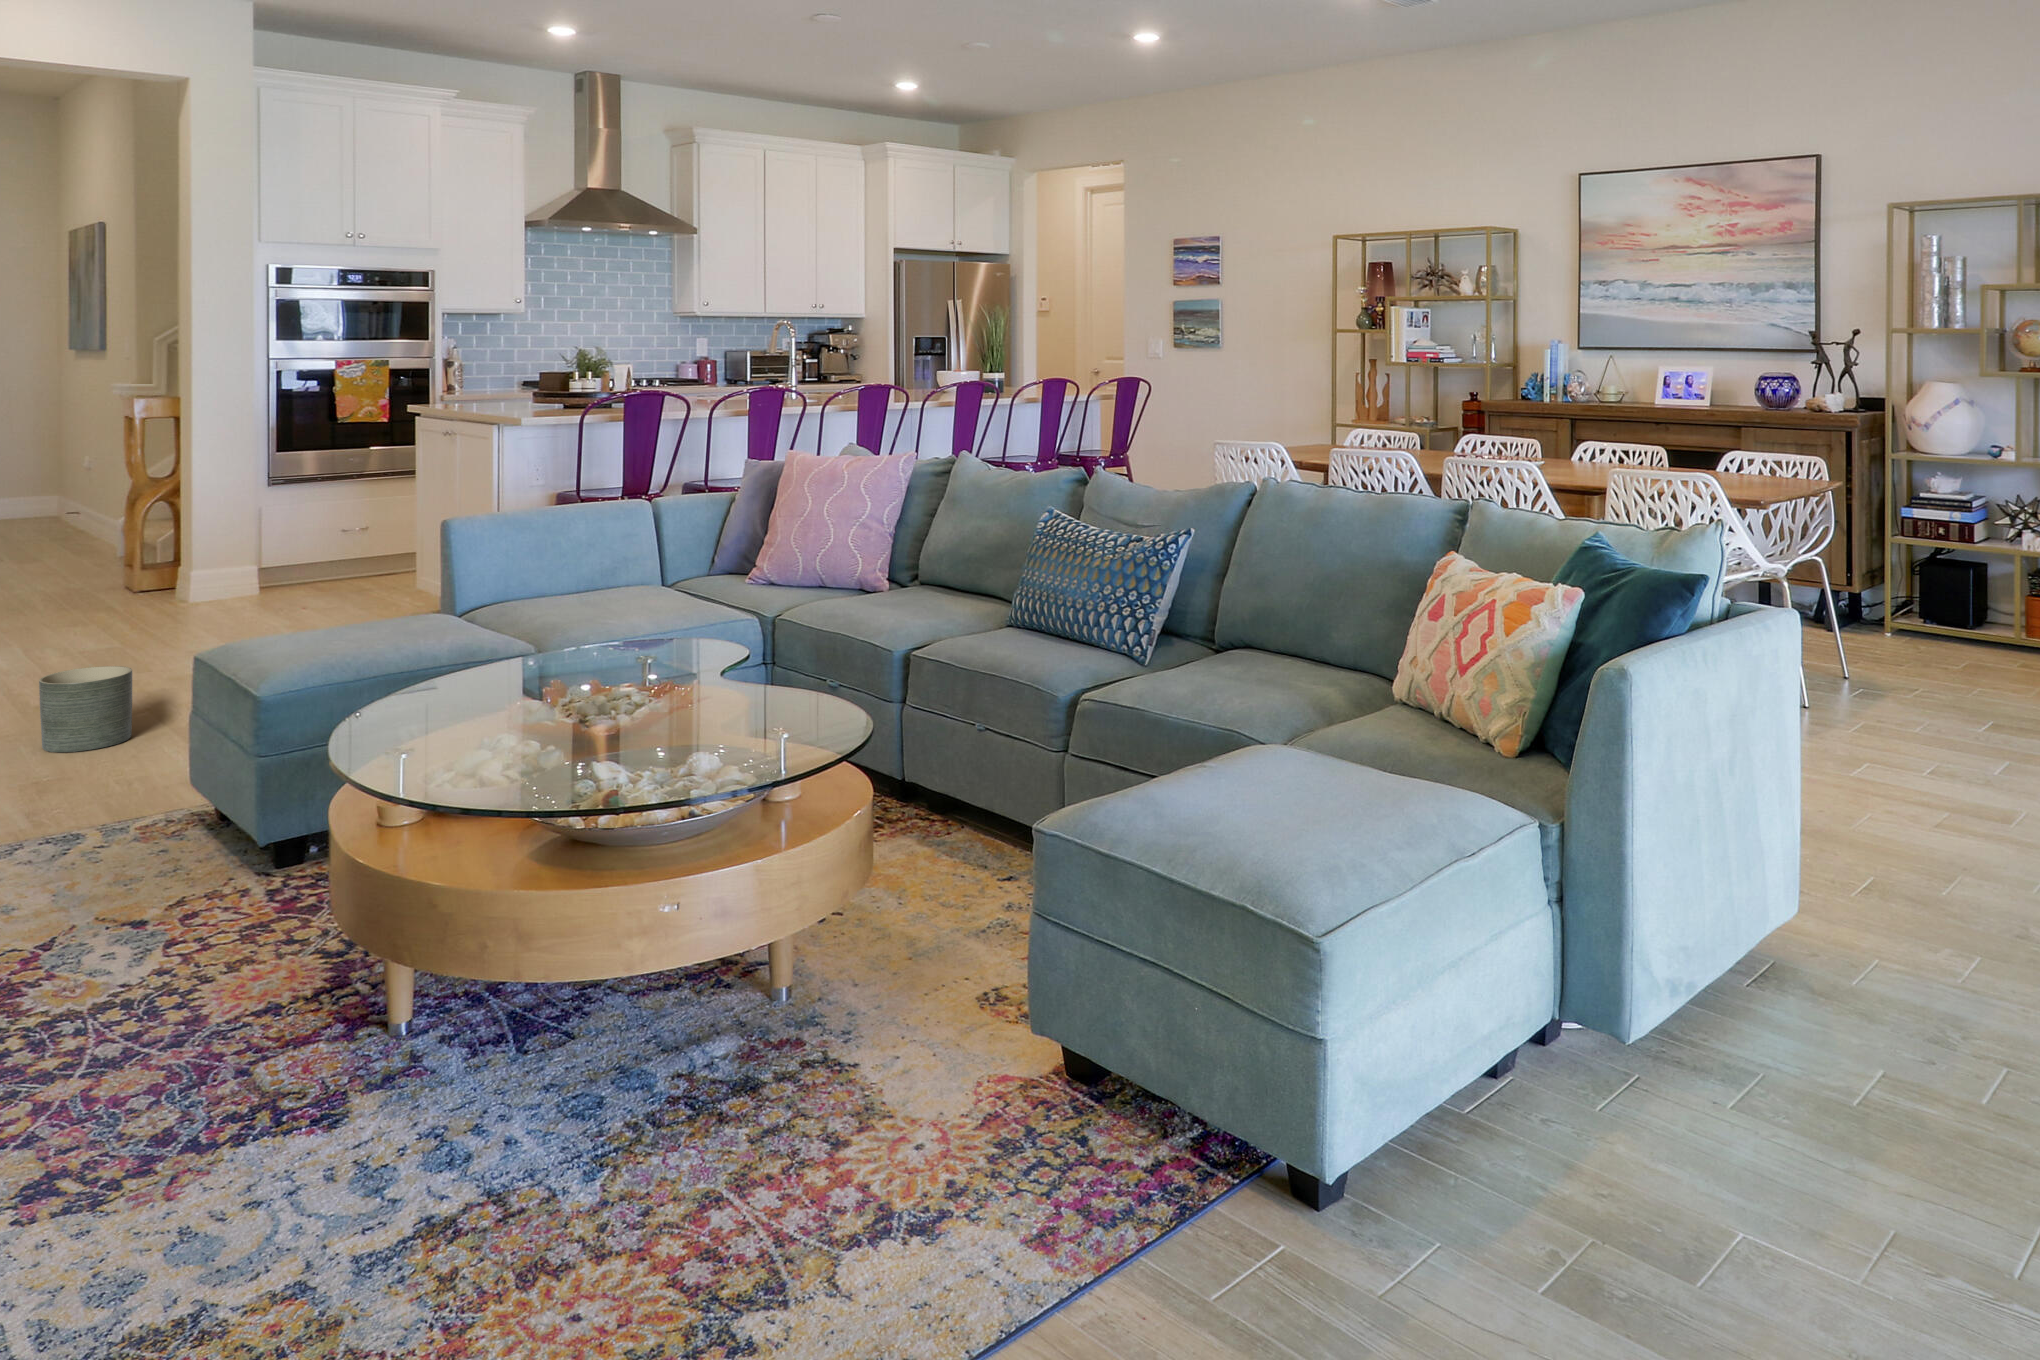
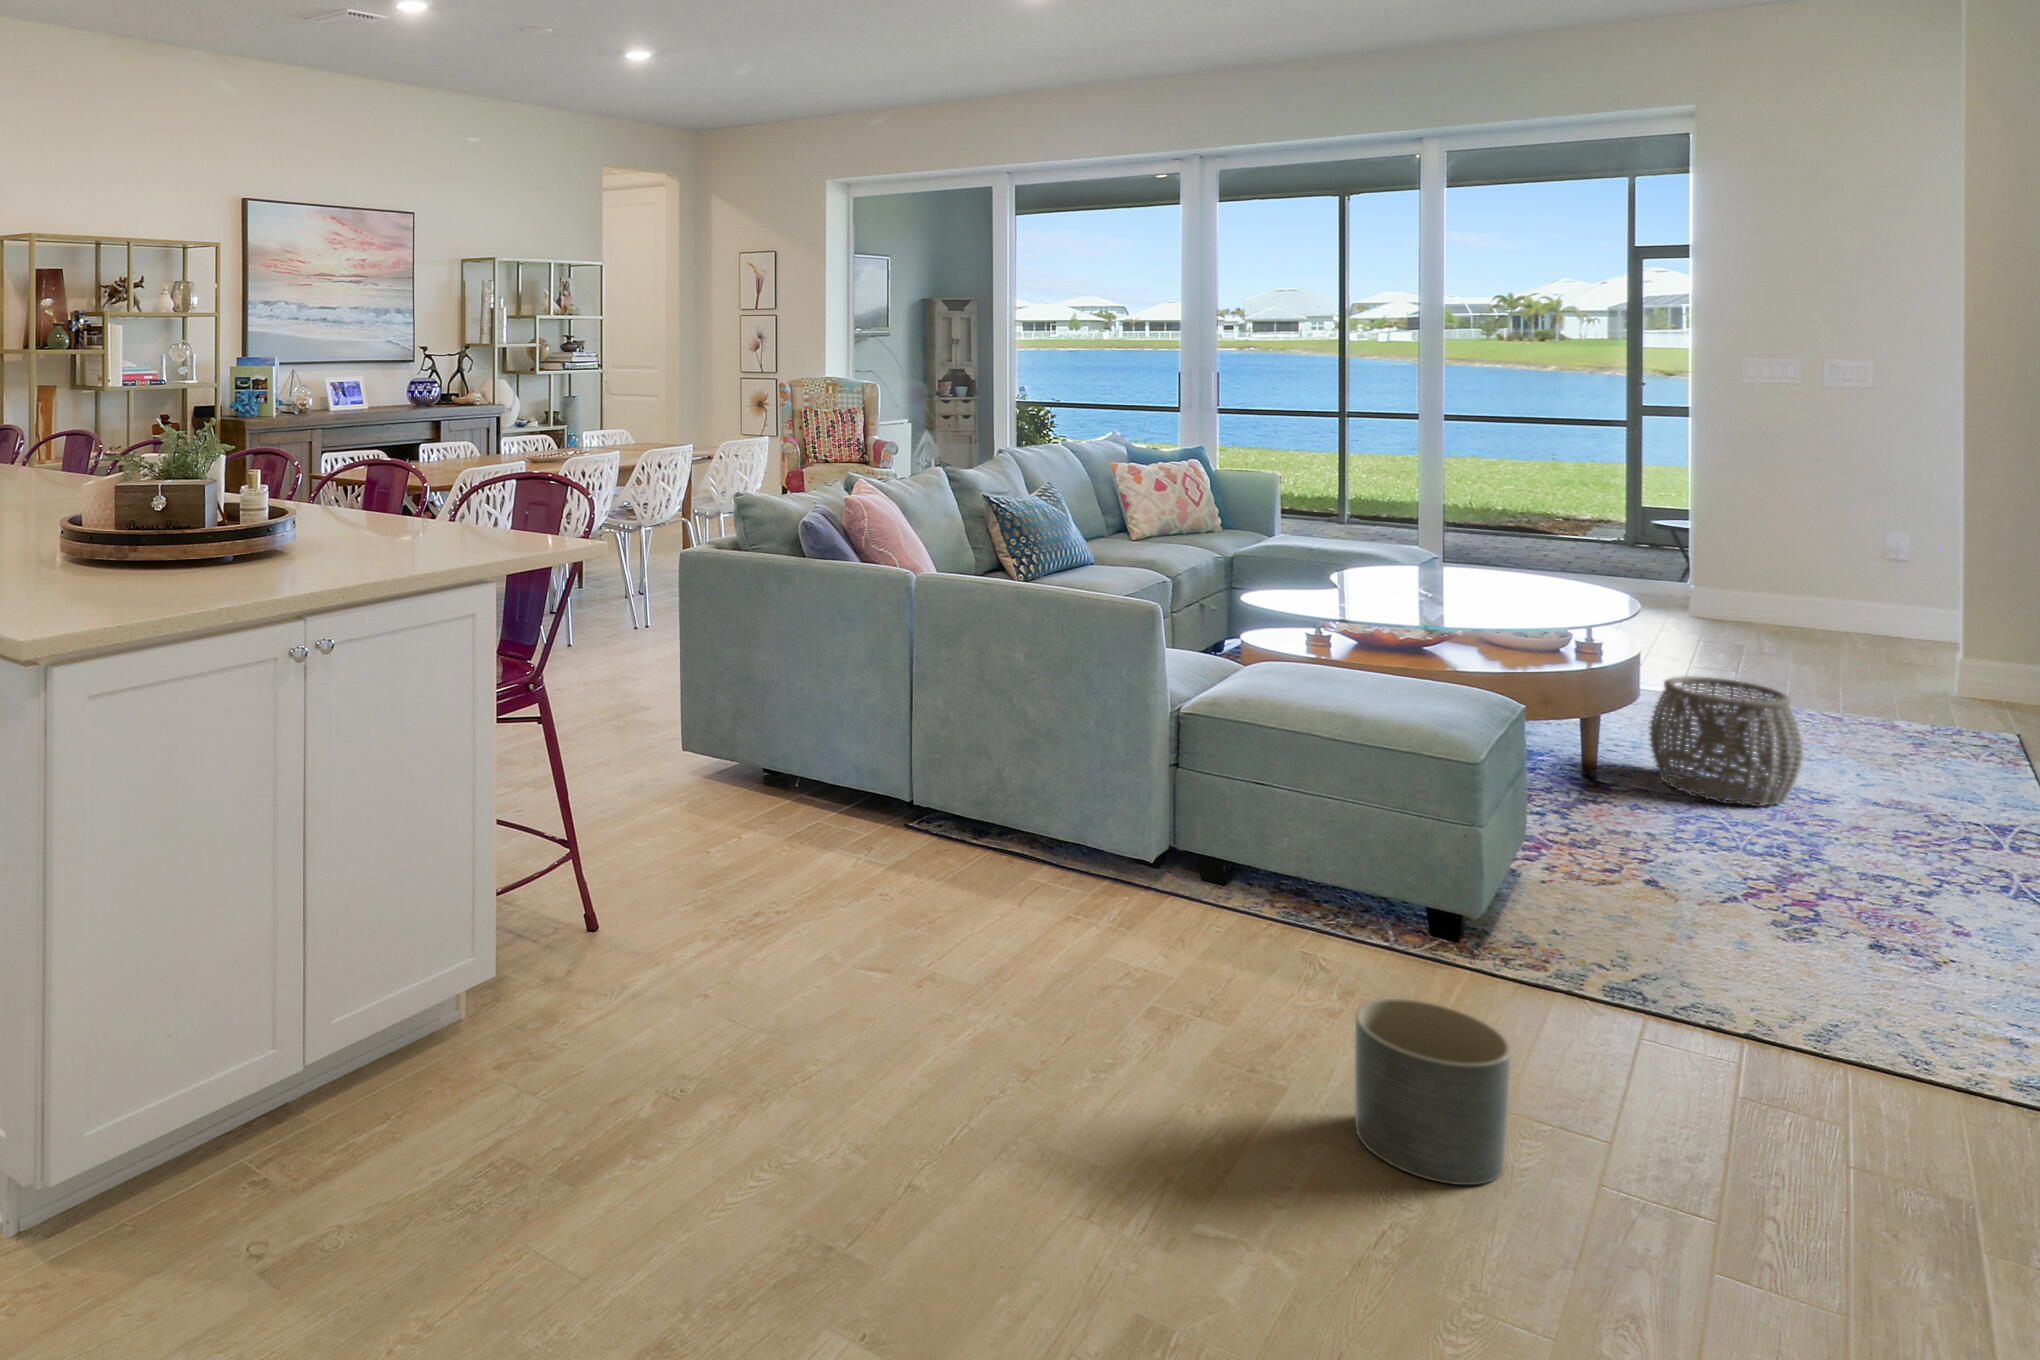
woven basket: none [59,894,325,1160] -> present [1649,676,1803,806]

